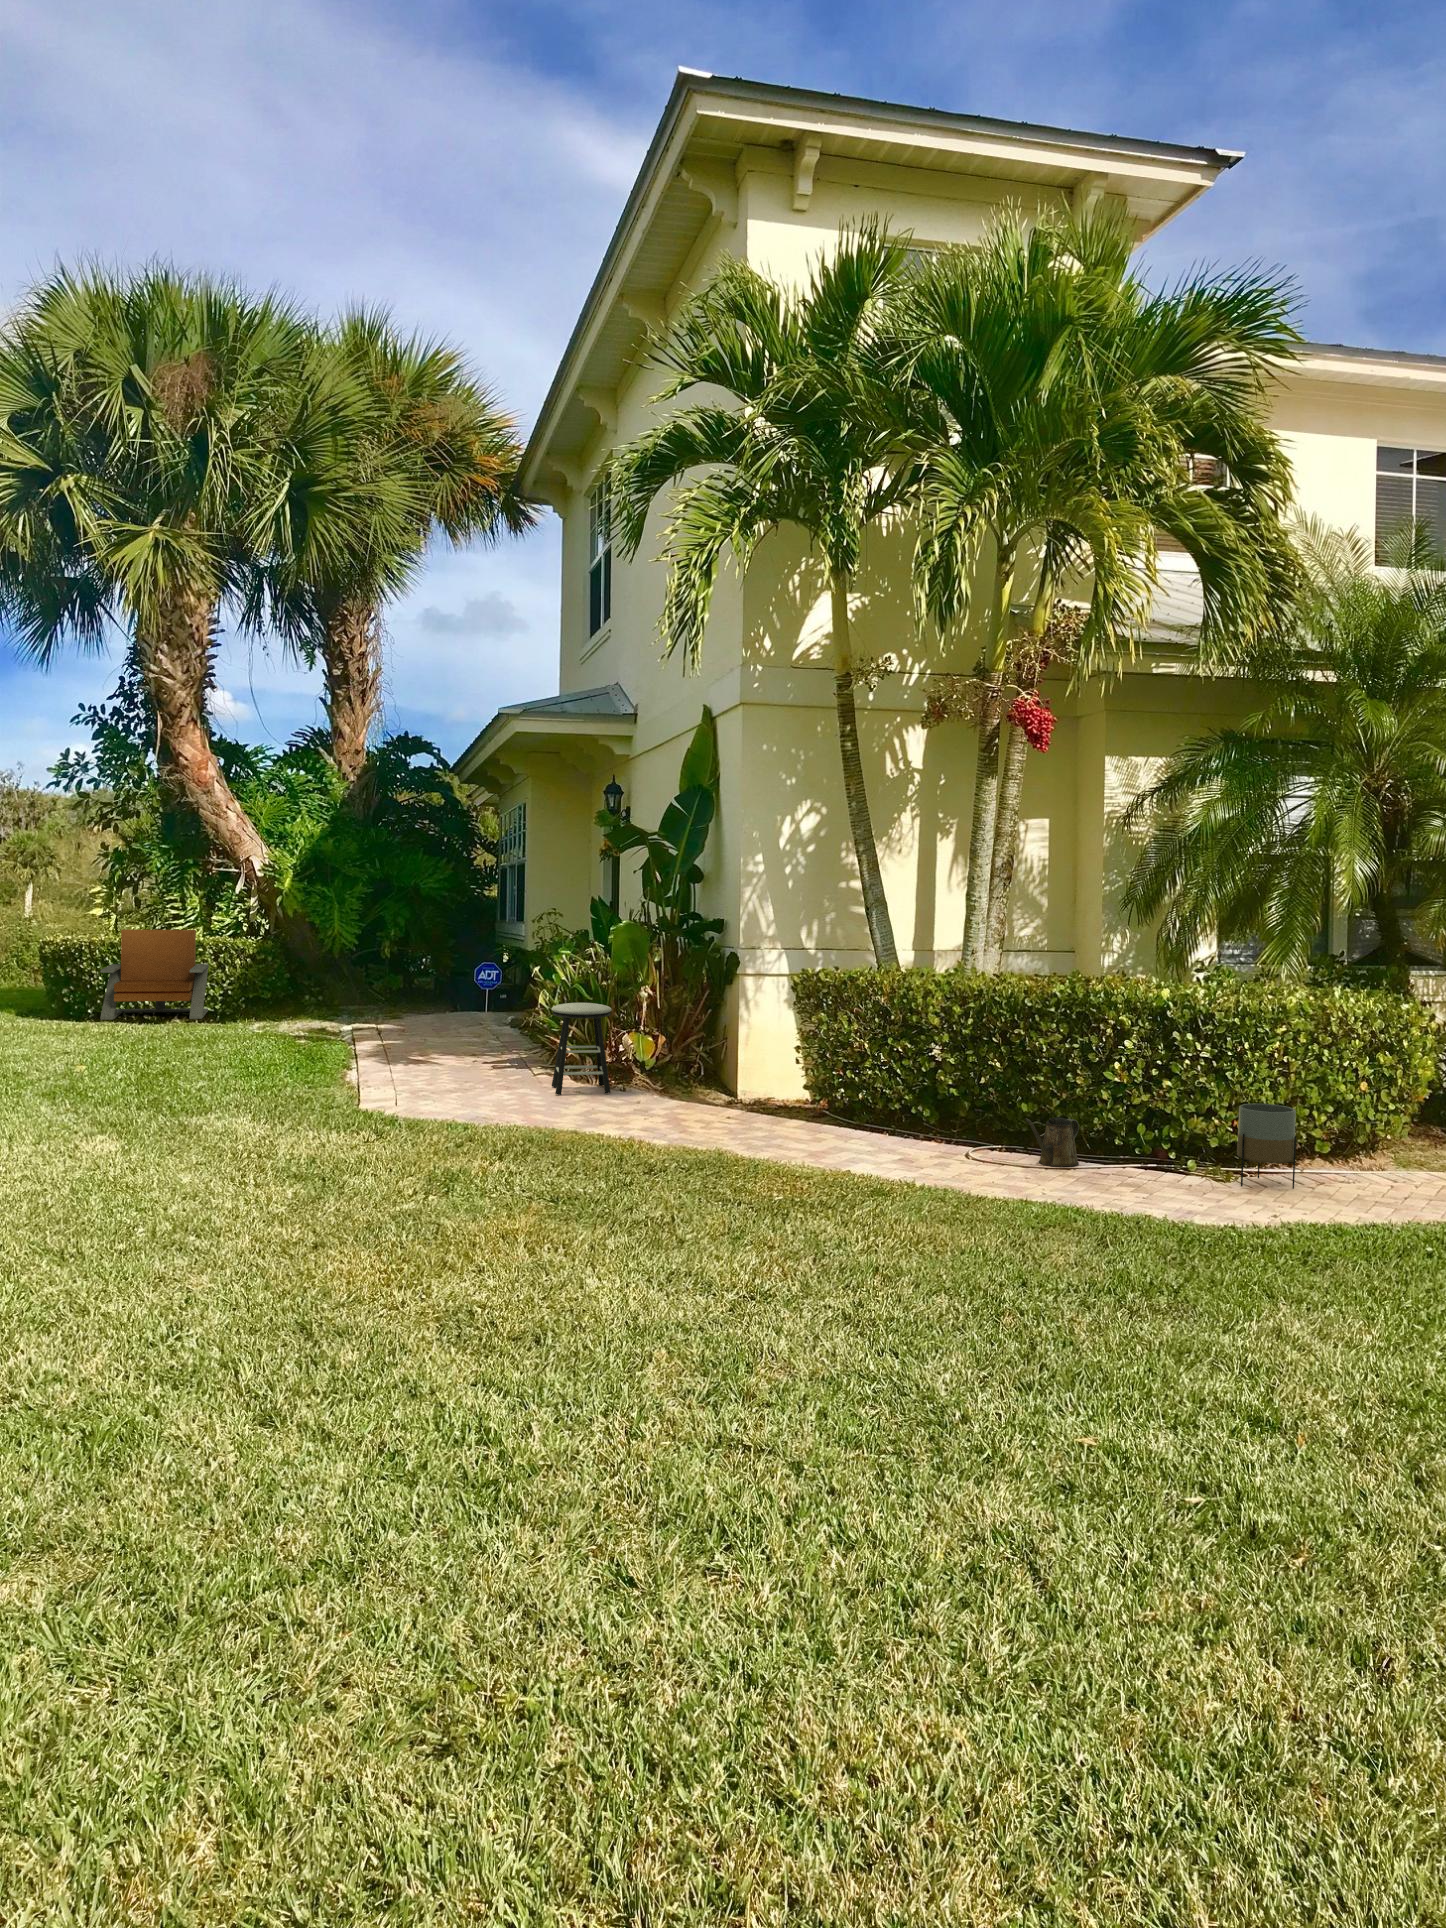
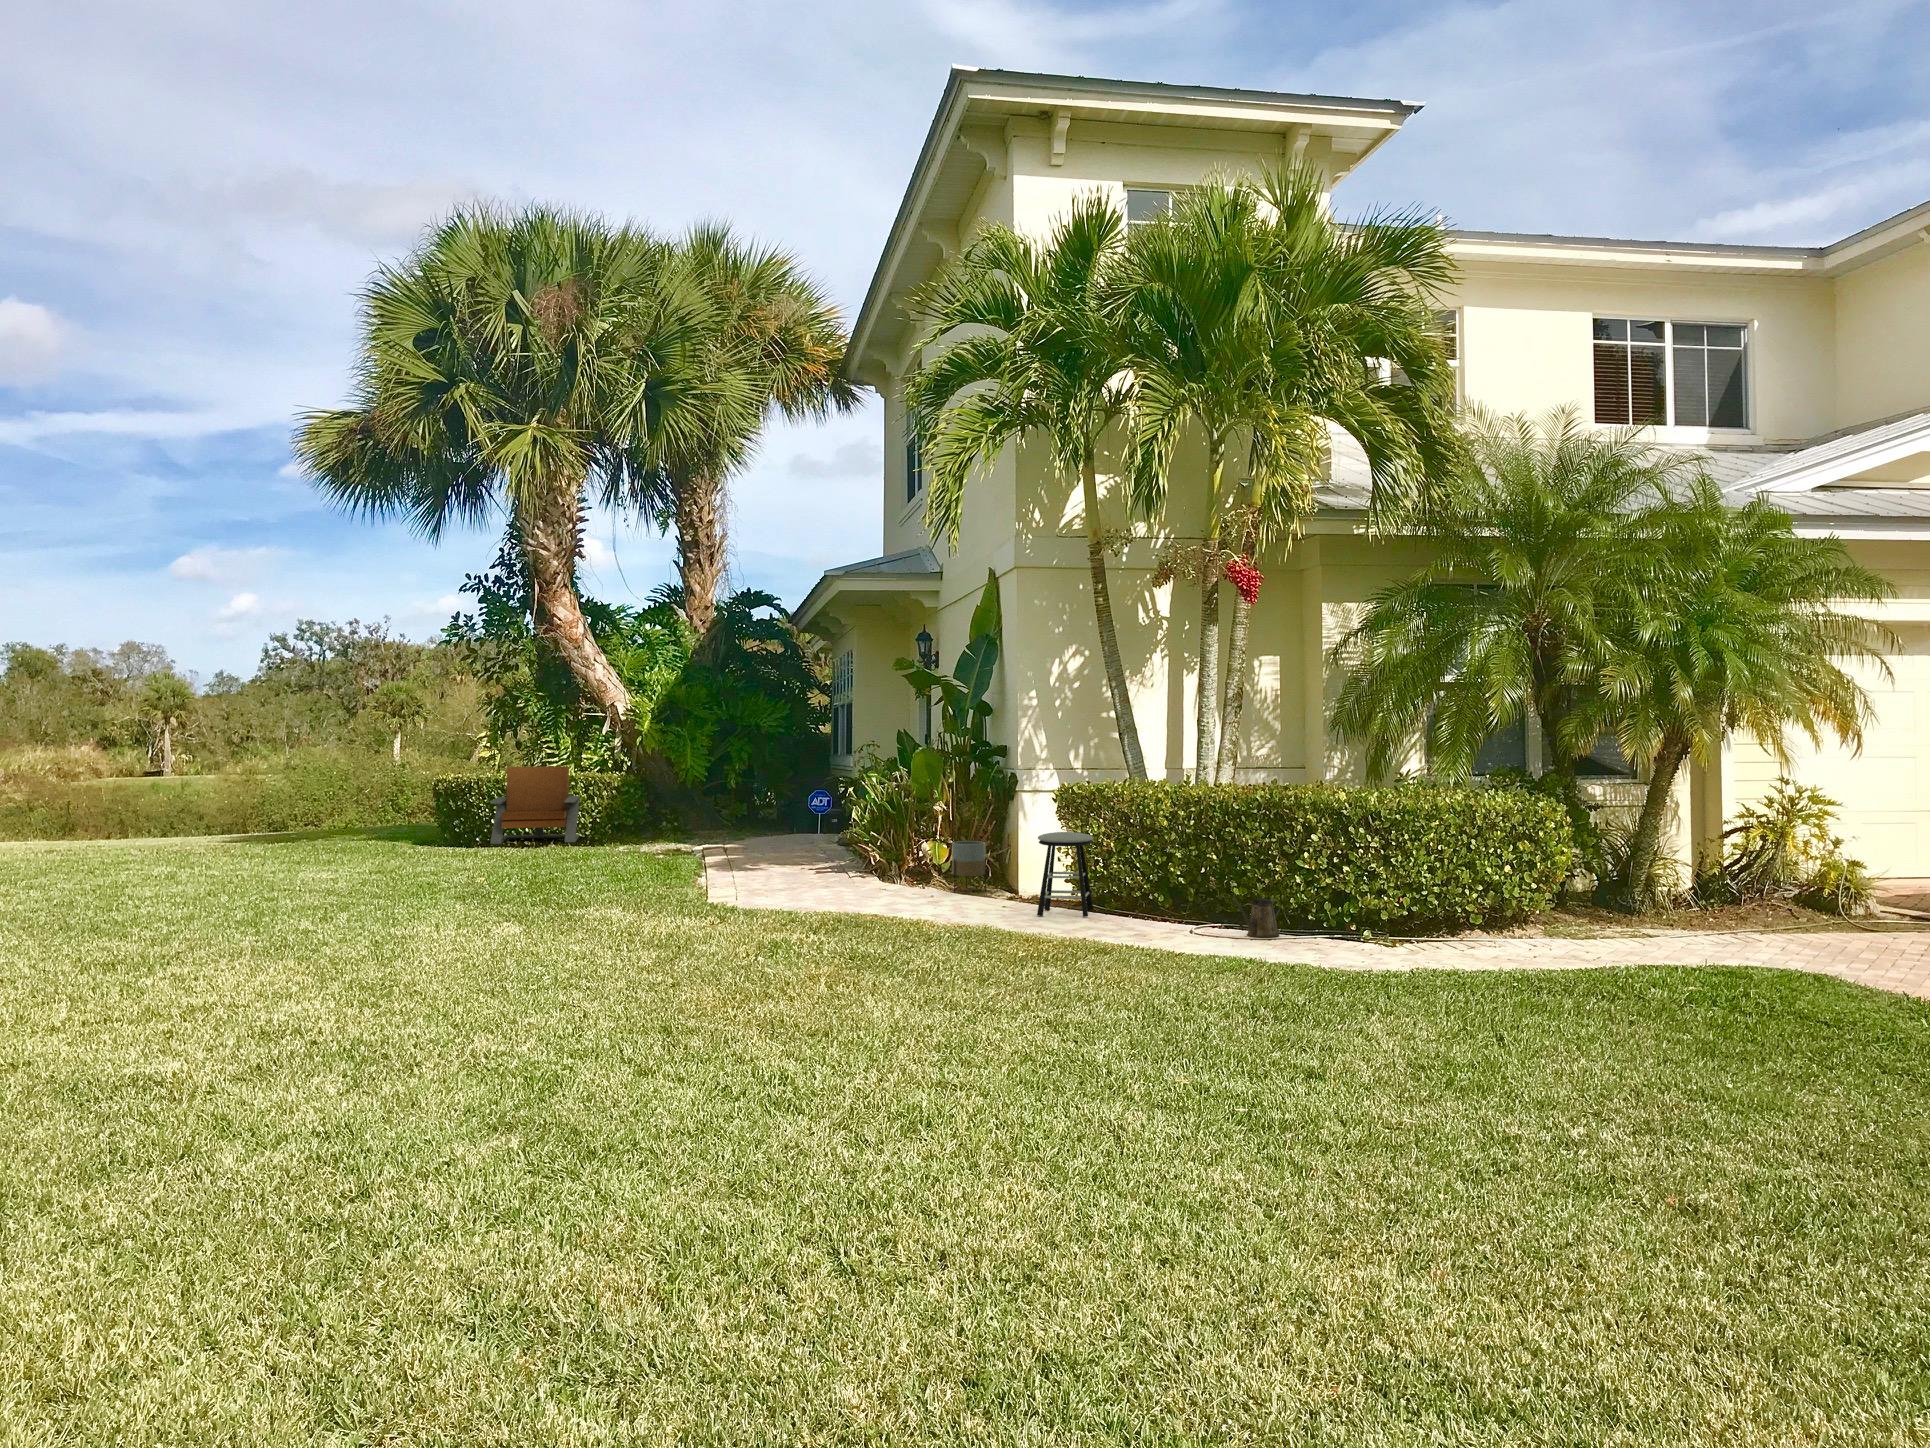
stool: present [552,1003,612,1095] -> present [1037,832,1093,917]
planter: present [1237,1104,1296,1189] -> present [952,841,986,892]

